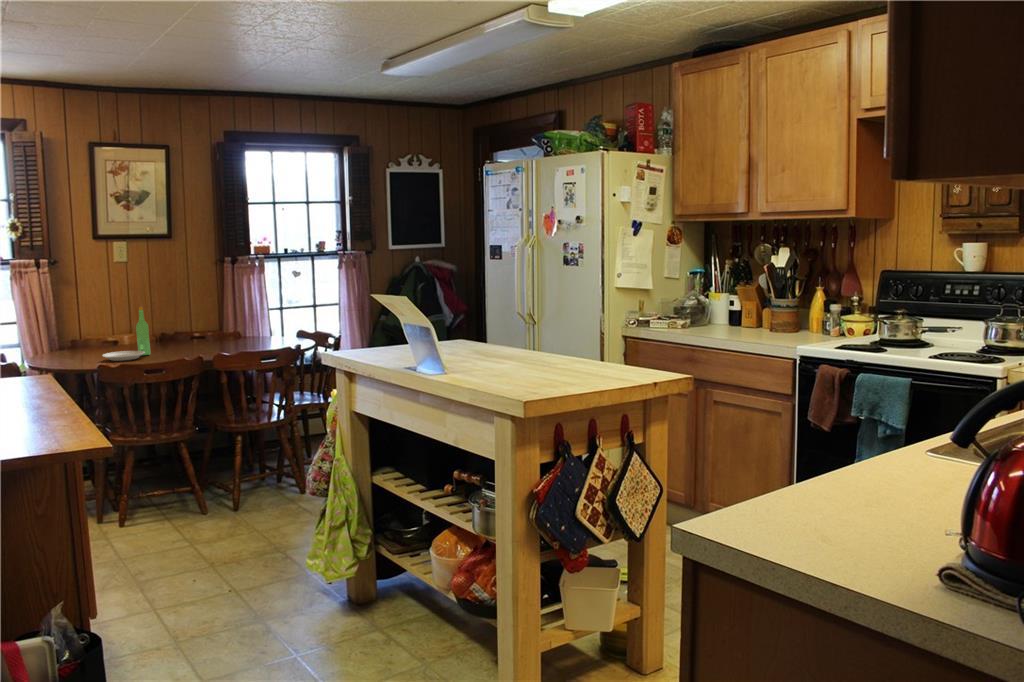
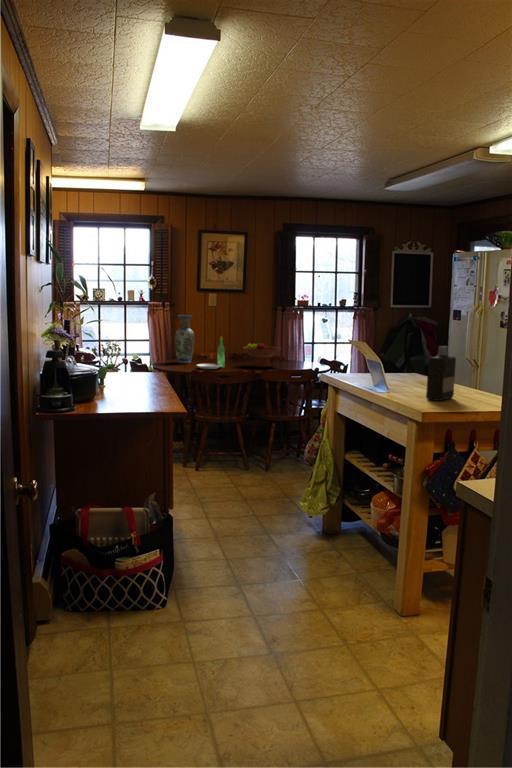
vase: none [60,277,95,354] -> present [175,315,194,363]
bottle: none [507,290,546,378] -> present [426,346,456,401]
fruit bowl: none [178,310,240,348] -> present [243,341,281,367]

